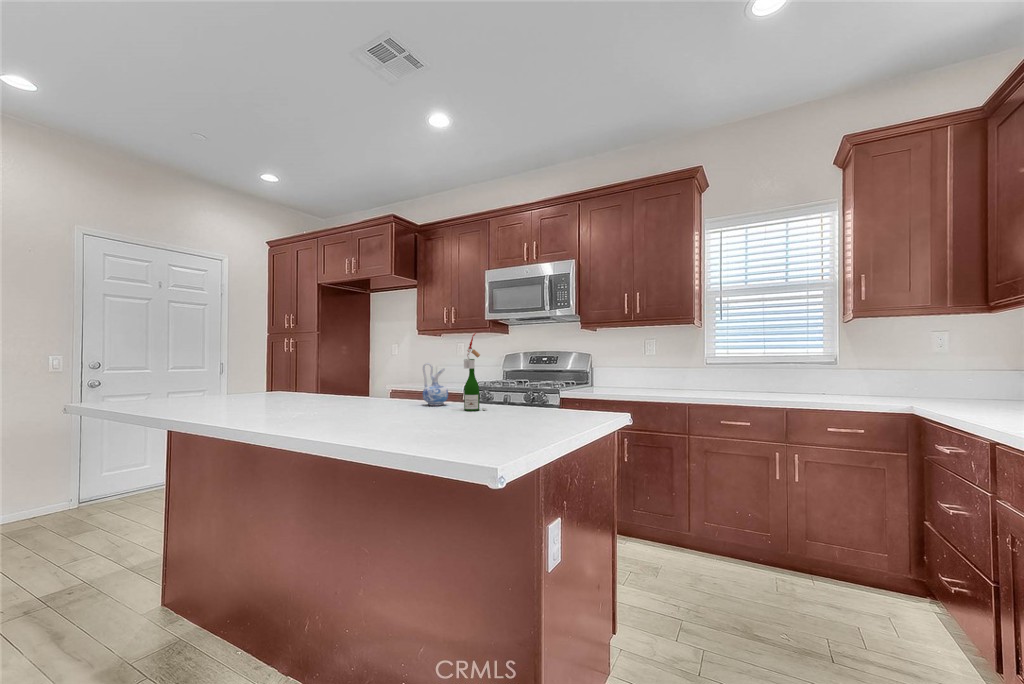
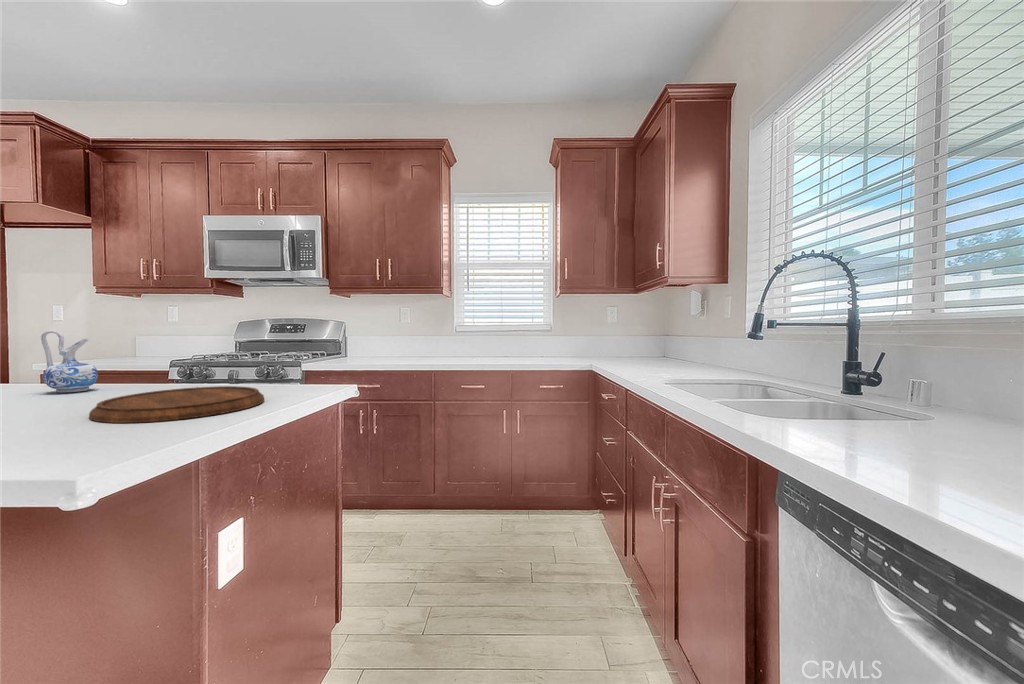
wine bottle: present [464,333,487,411] -> none [115,287,160,397]
cutting board: none [464,407,563,429] -> present [89,386,264,423]

